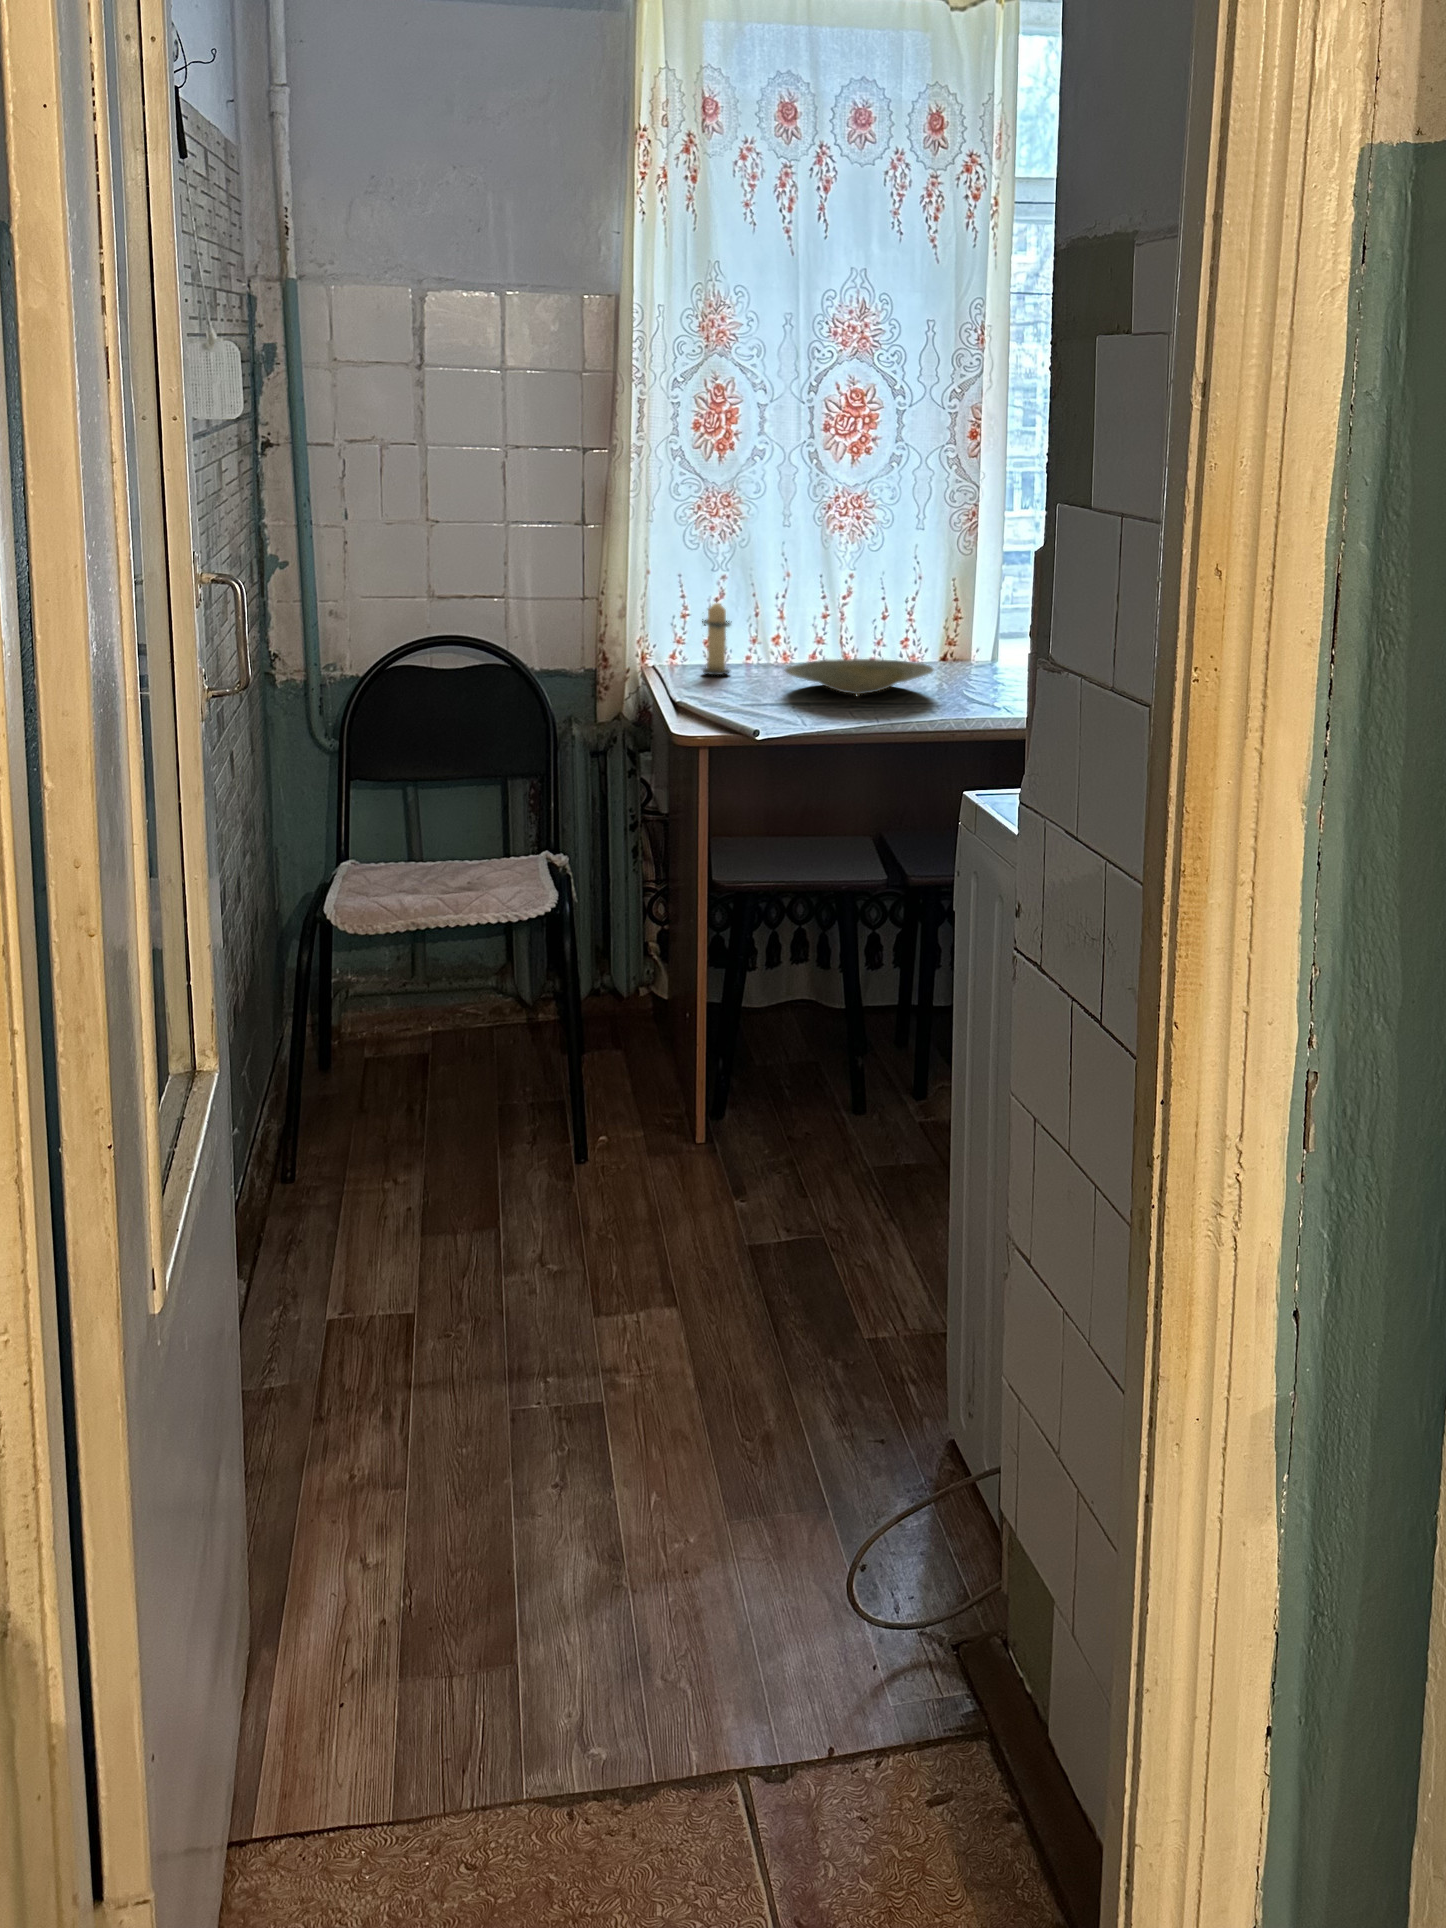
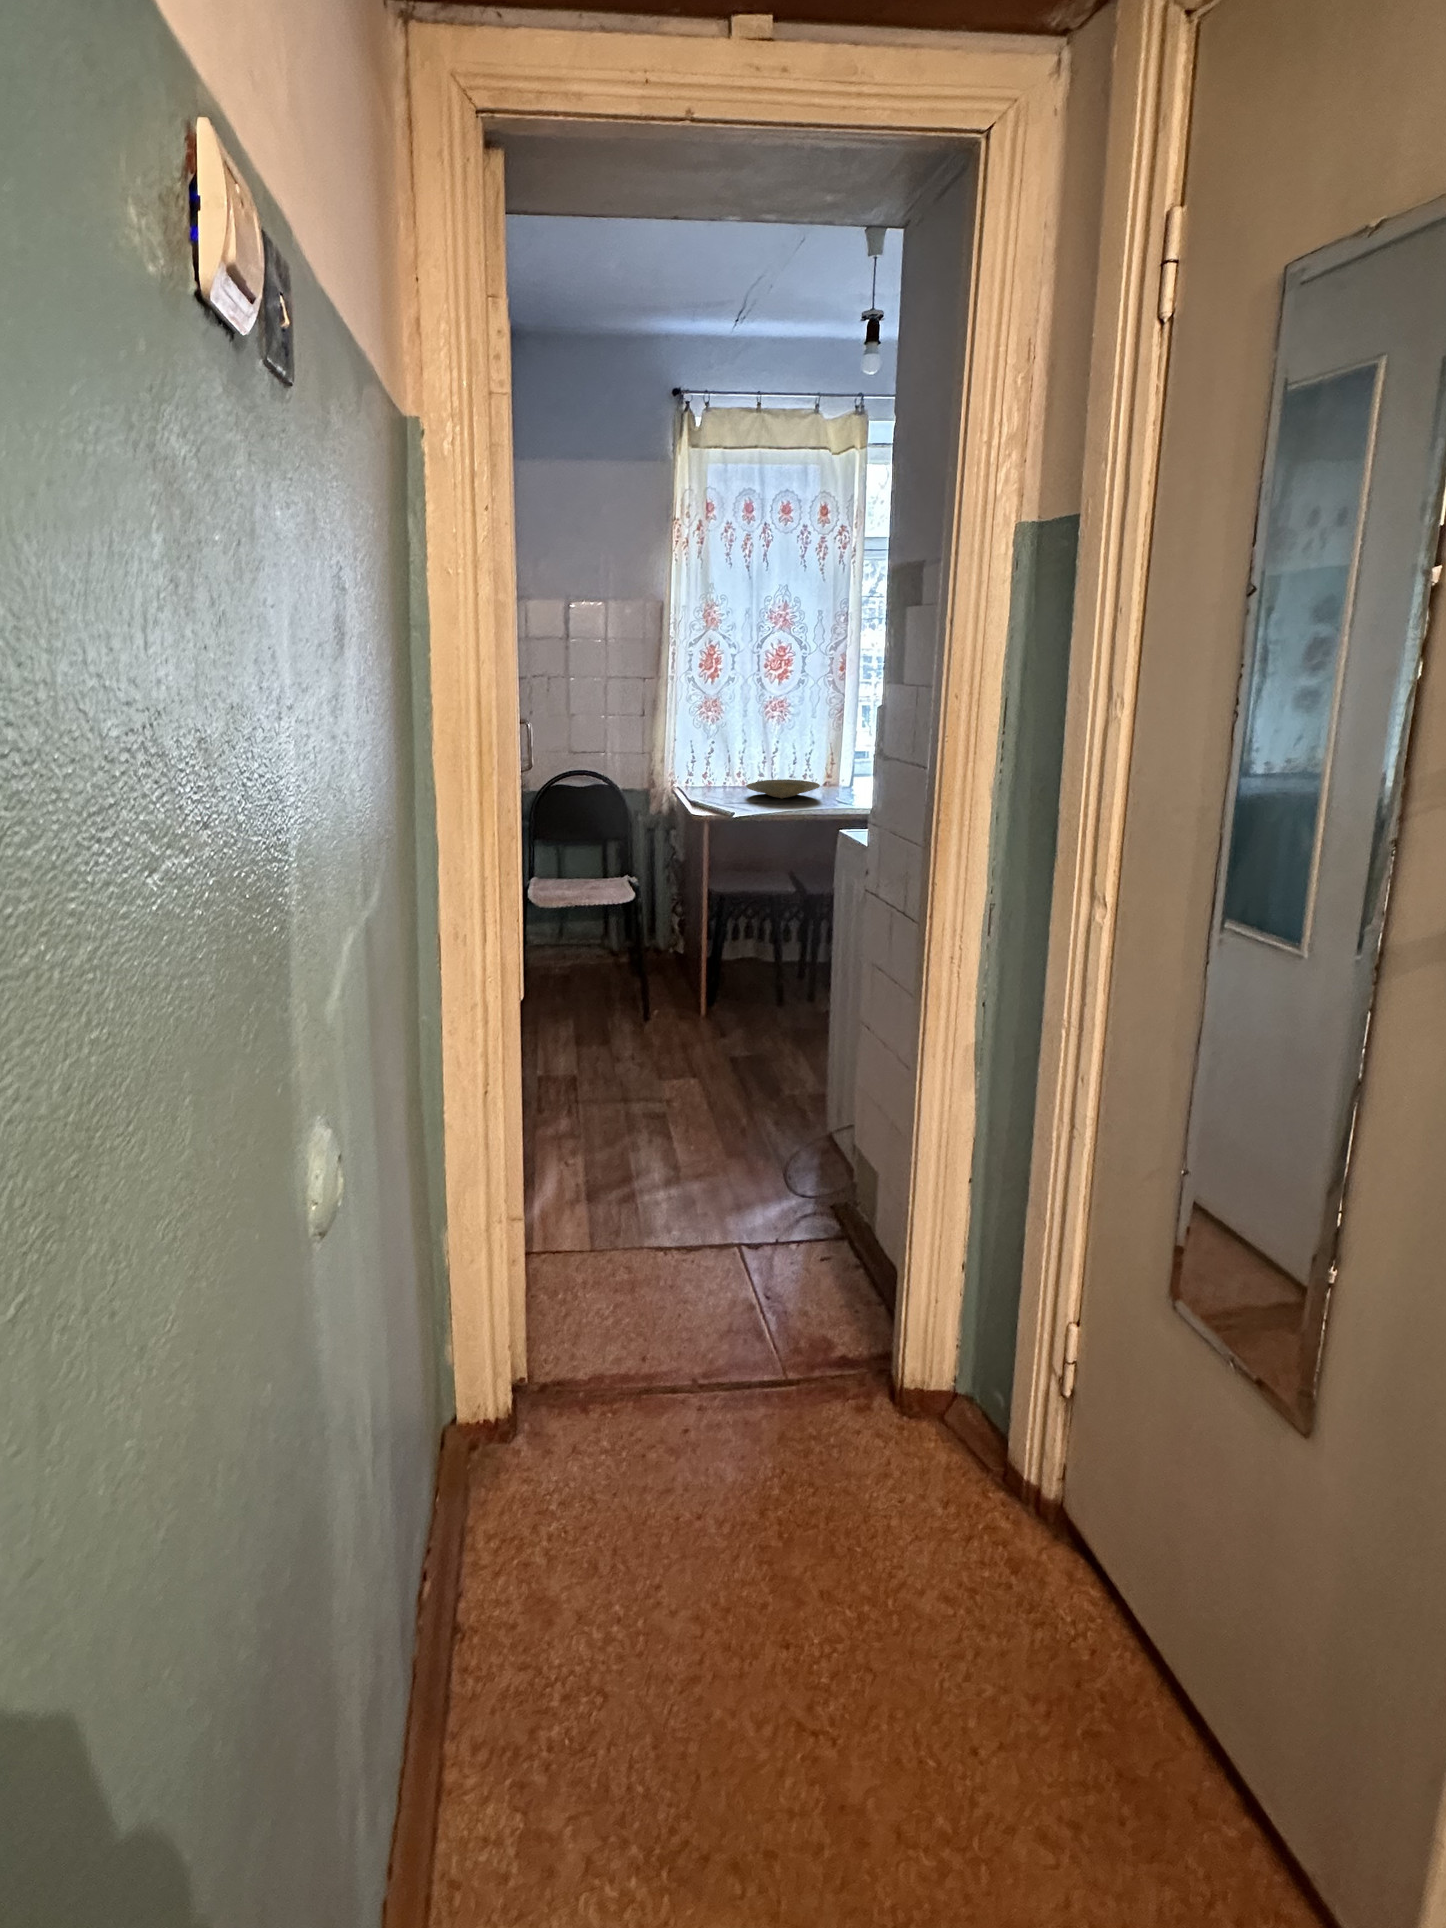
candle: present [702,602,731,675] -> none [703,752,721,790]

